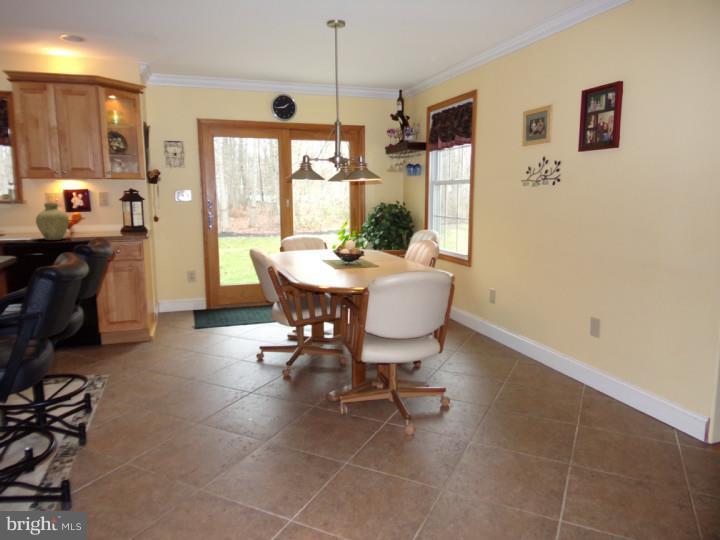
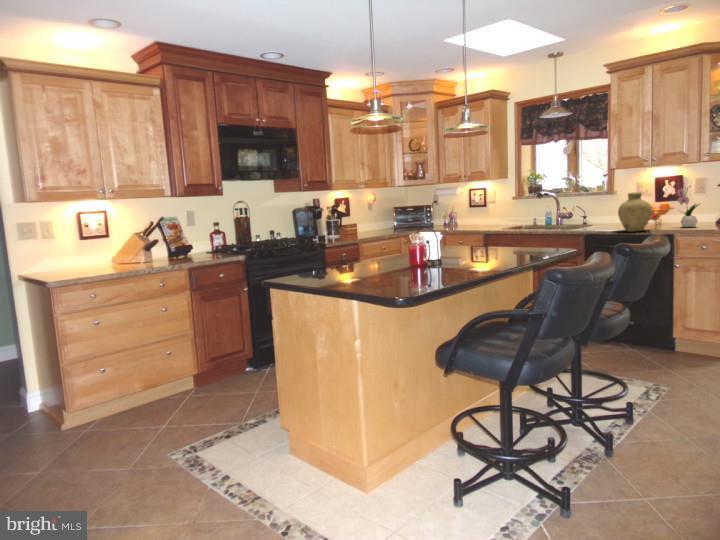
flower arrangement: none [88,196,109,236] -> present [677,182,700,227]

